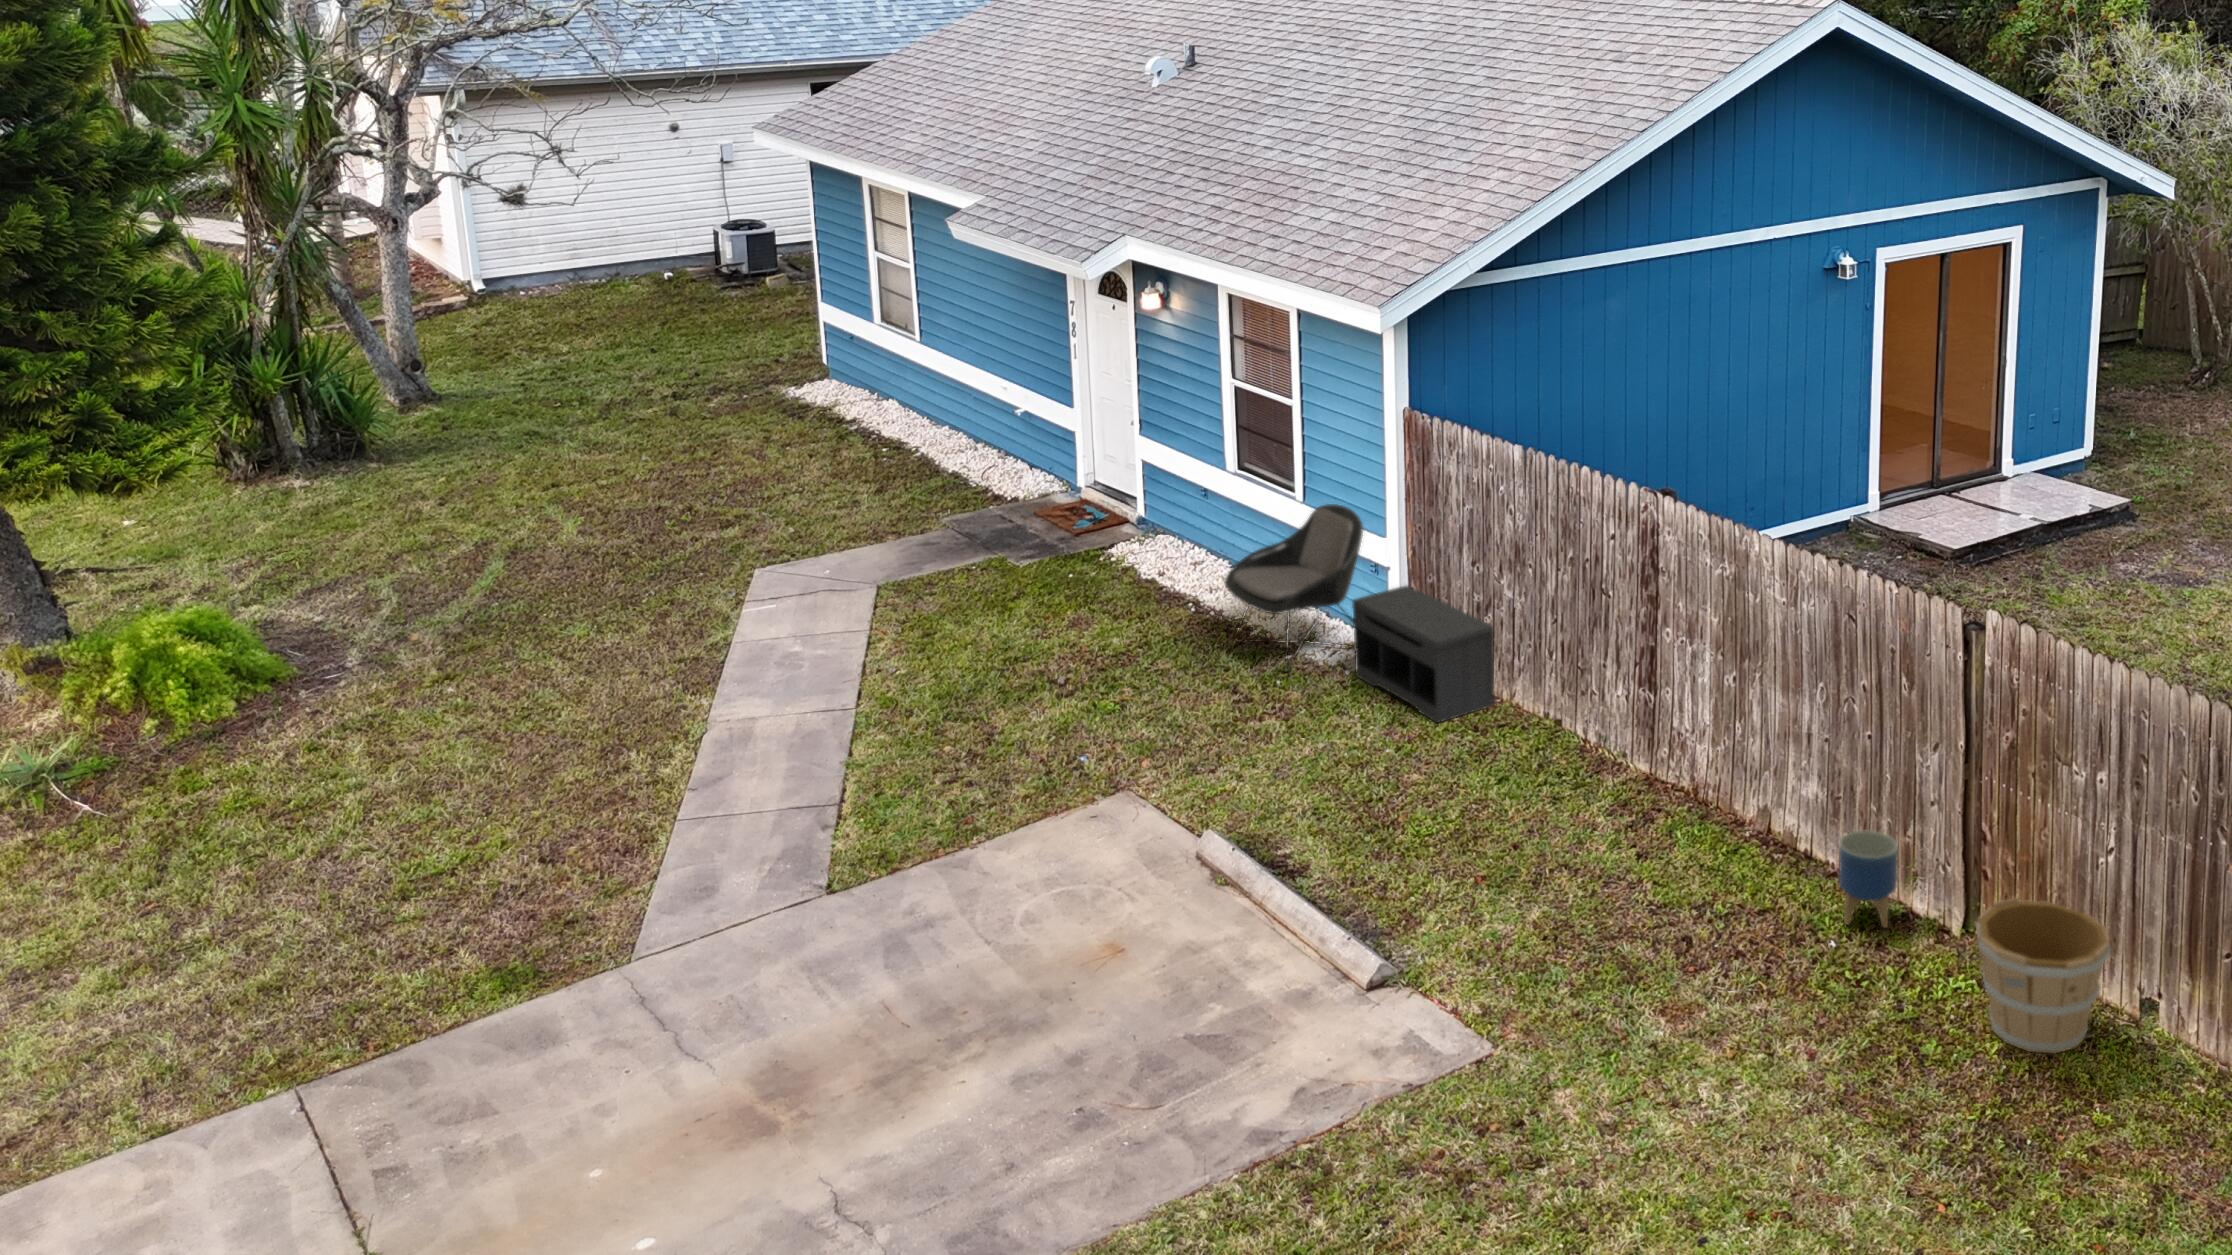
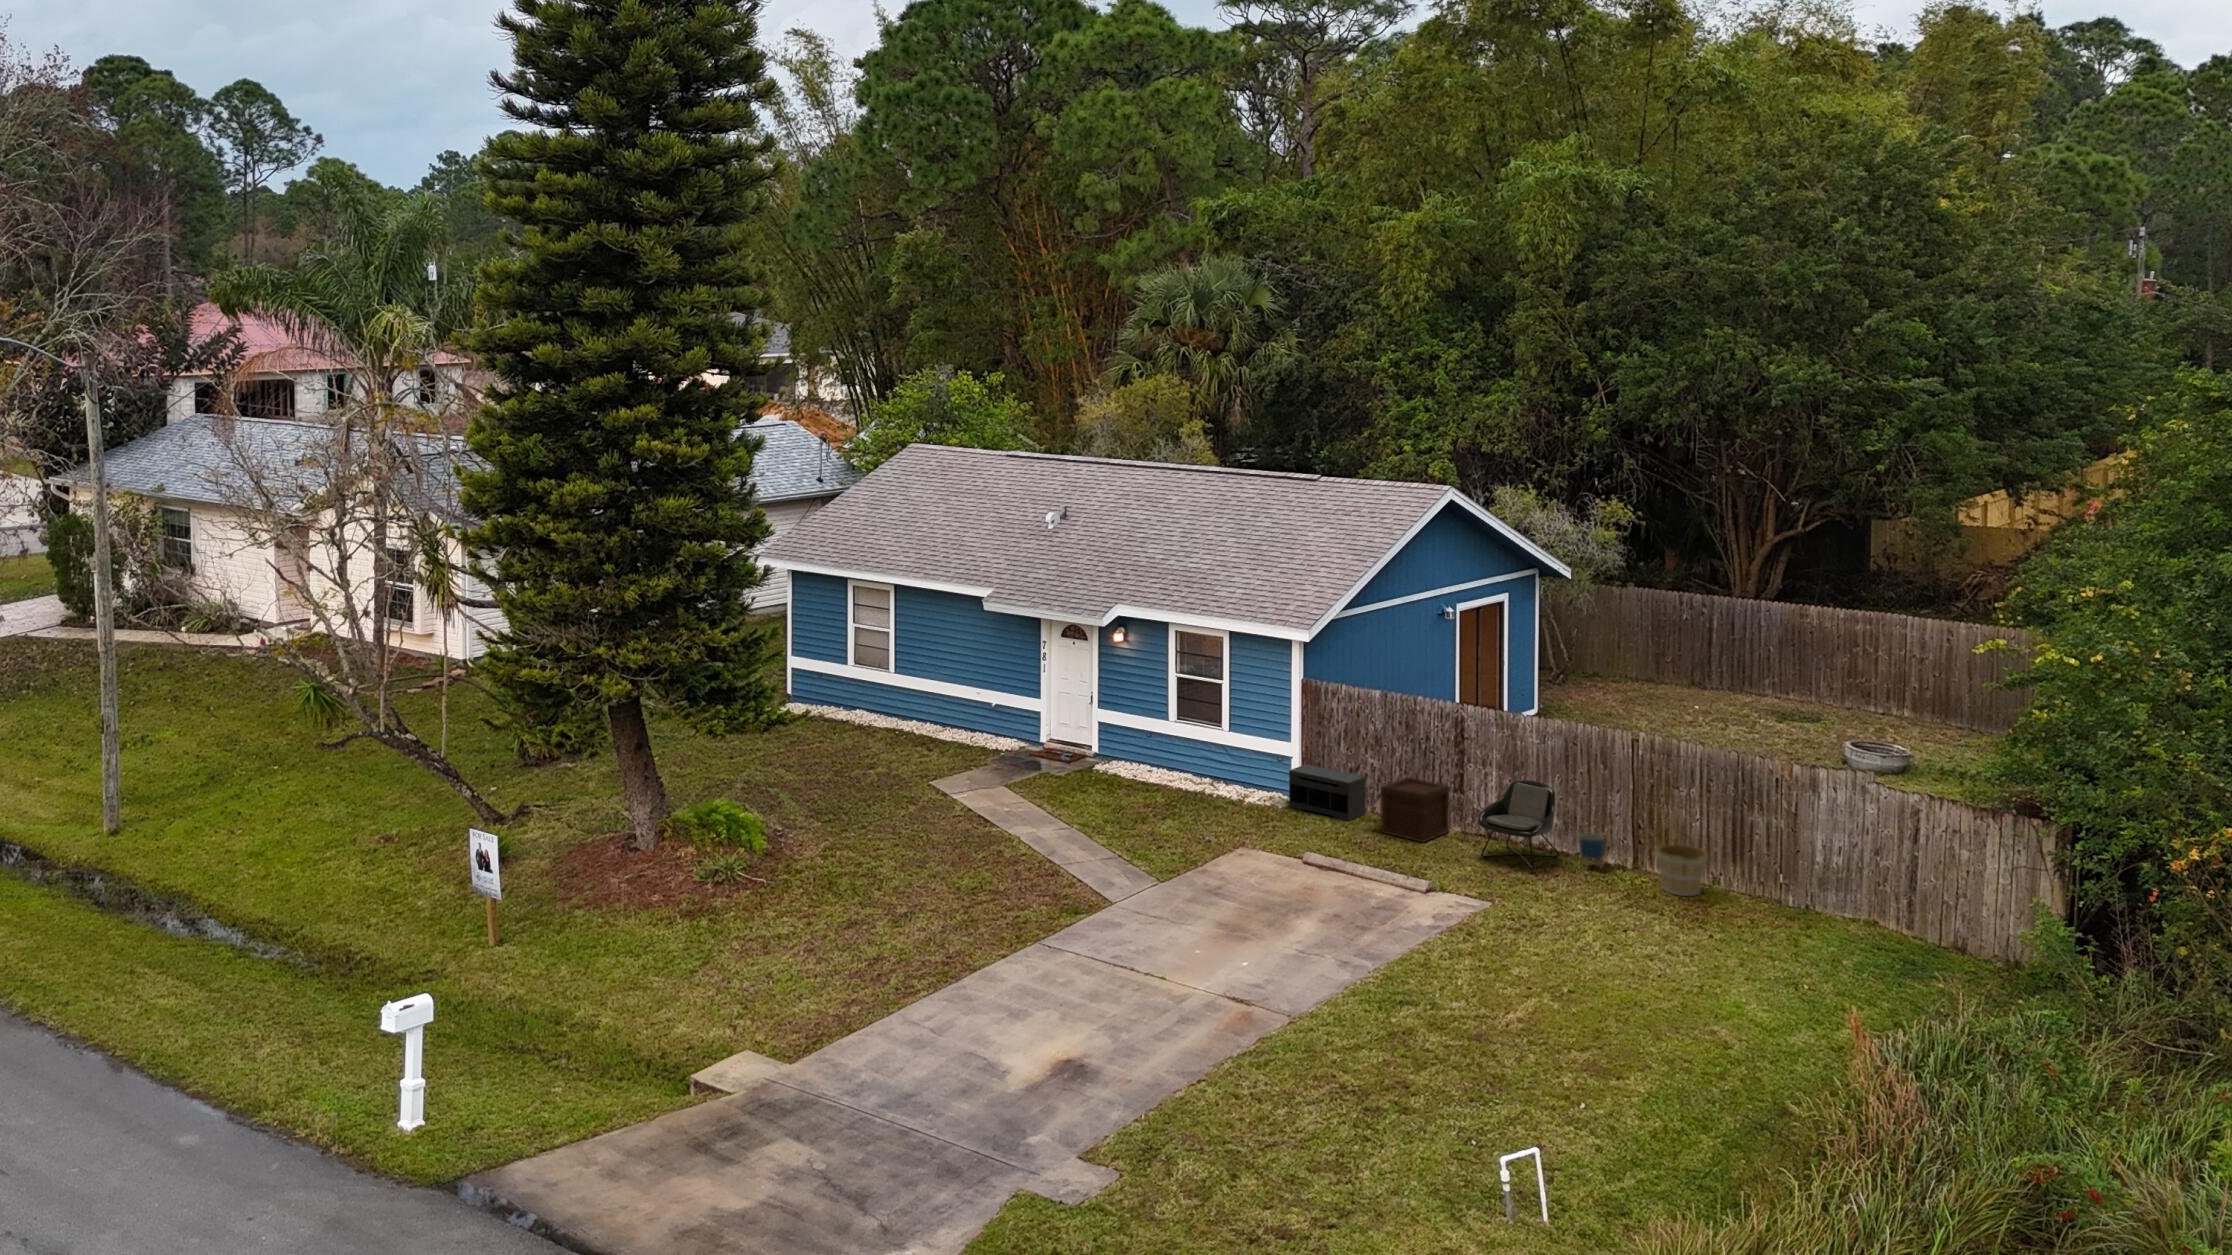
lounge chair: present [1225,504,1363,671] -> present [1478,780,1559,870]
wooden crate: none [1468,638,1626,801] -> present [1381,777,1450,842]

